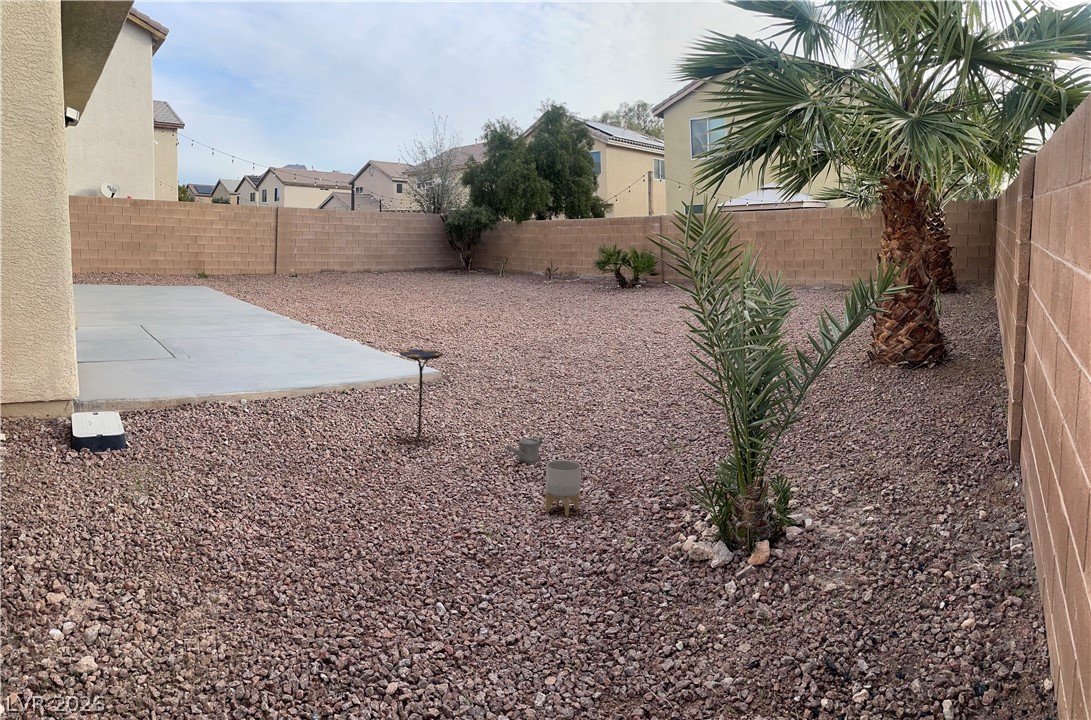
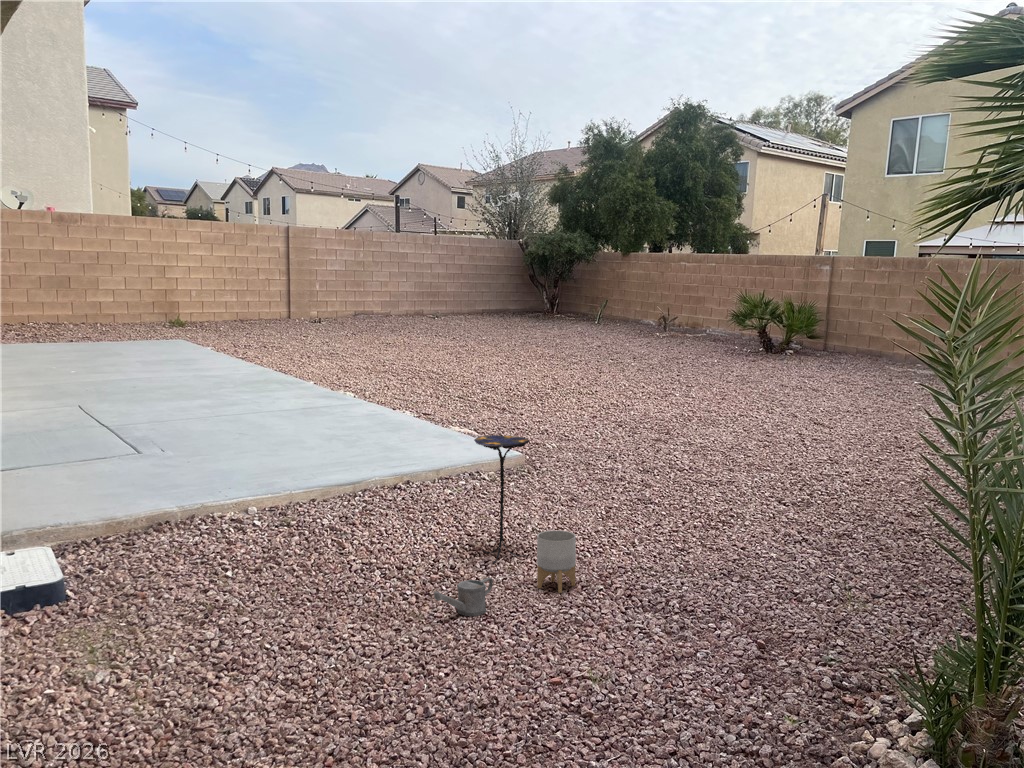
watering can: present [506,437,542,463] -> present [434,578,493,616]
planter: present [545,460,581,516] -> present [537,530,576,593]

